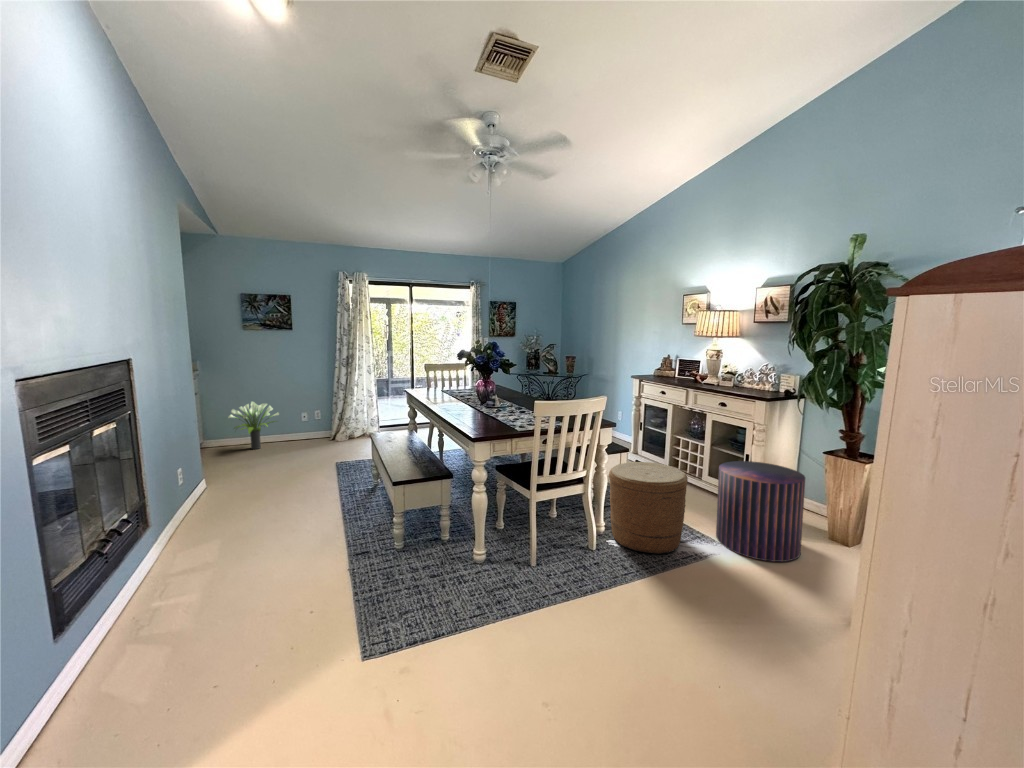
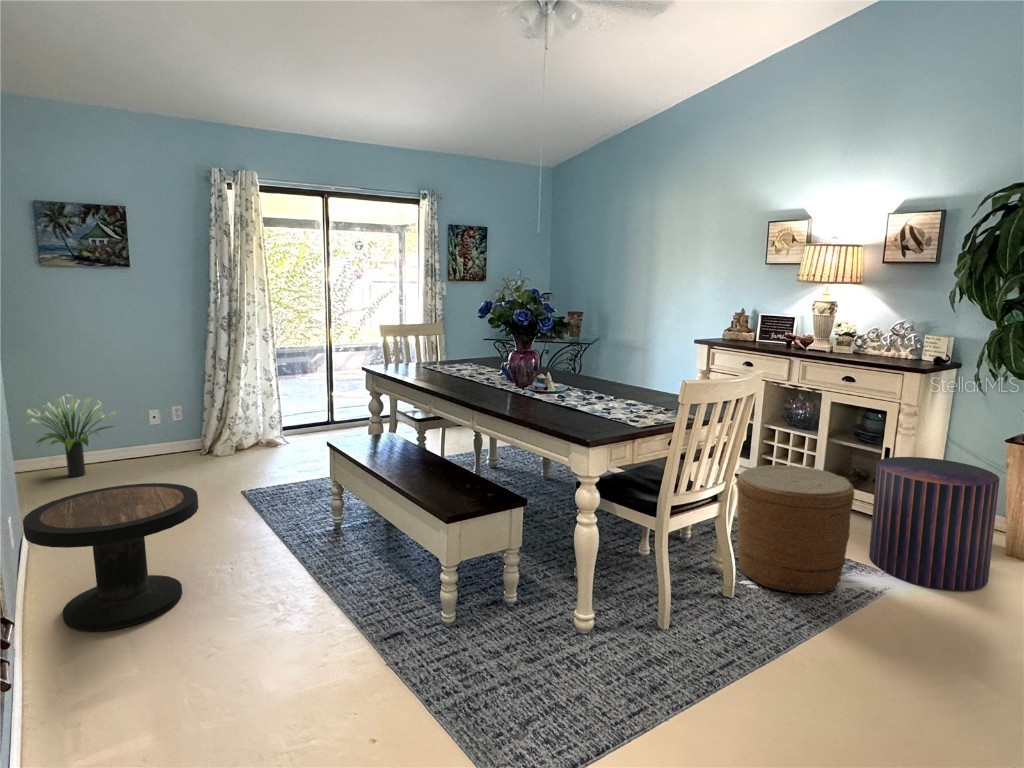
side table: none [176,453,278,534] -> present [23,483,199,631]

